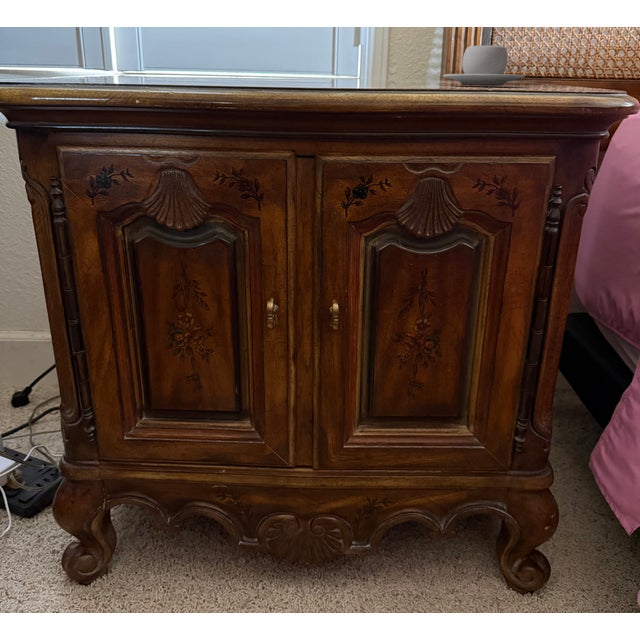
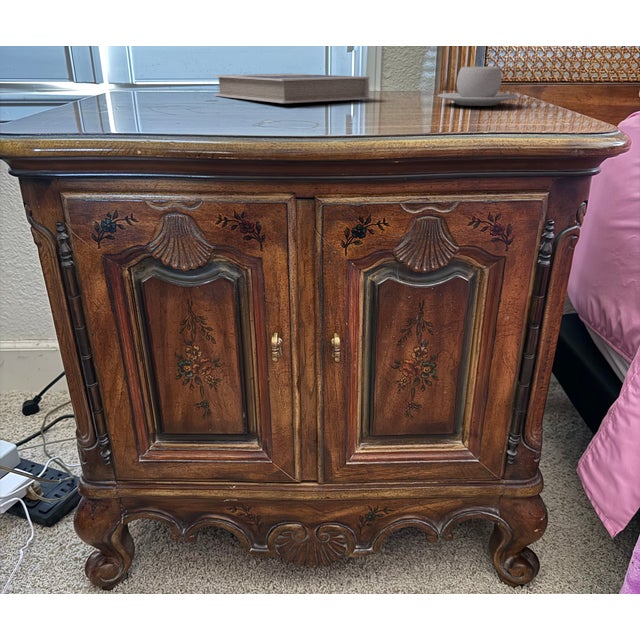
hardback book: none [217,53,374,83] -> present [213,74,369,103]

